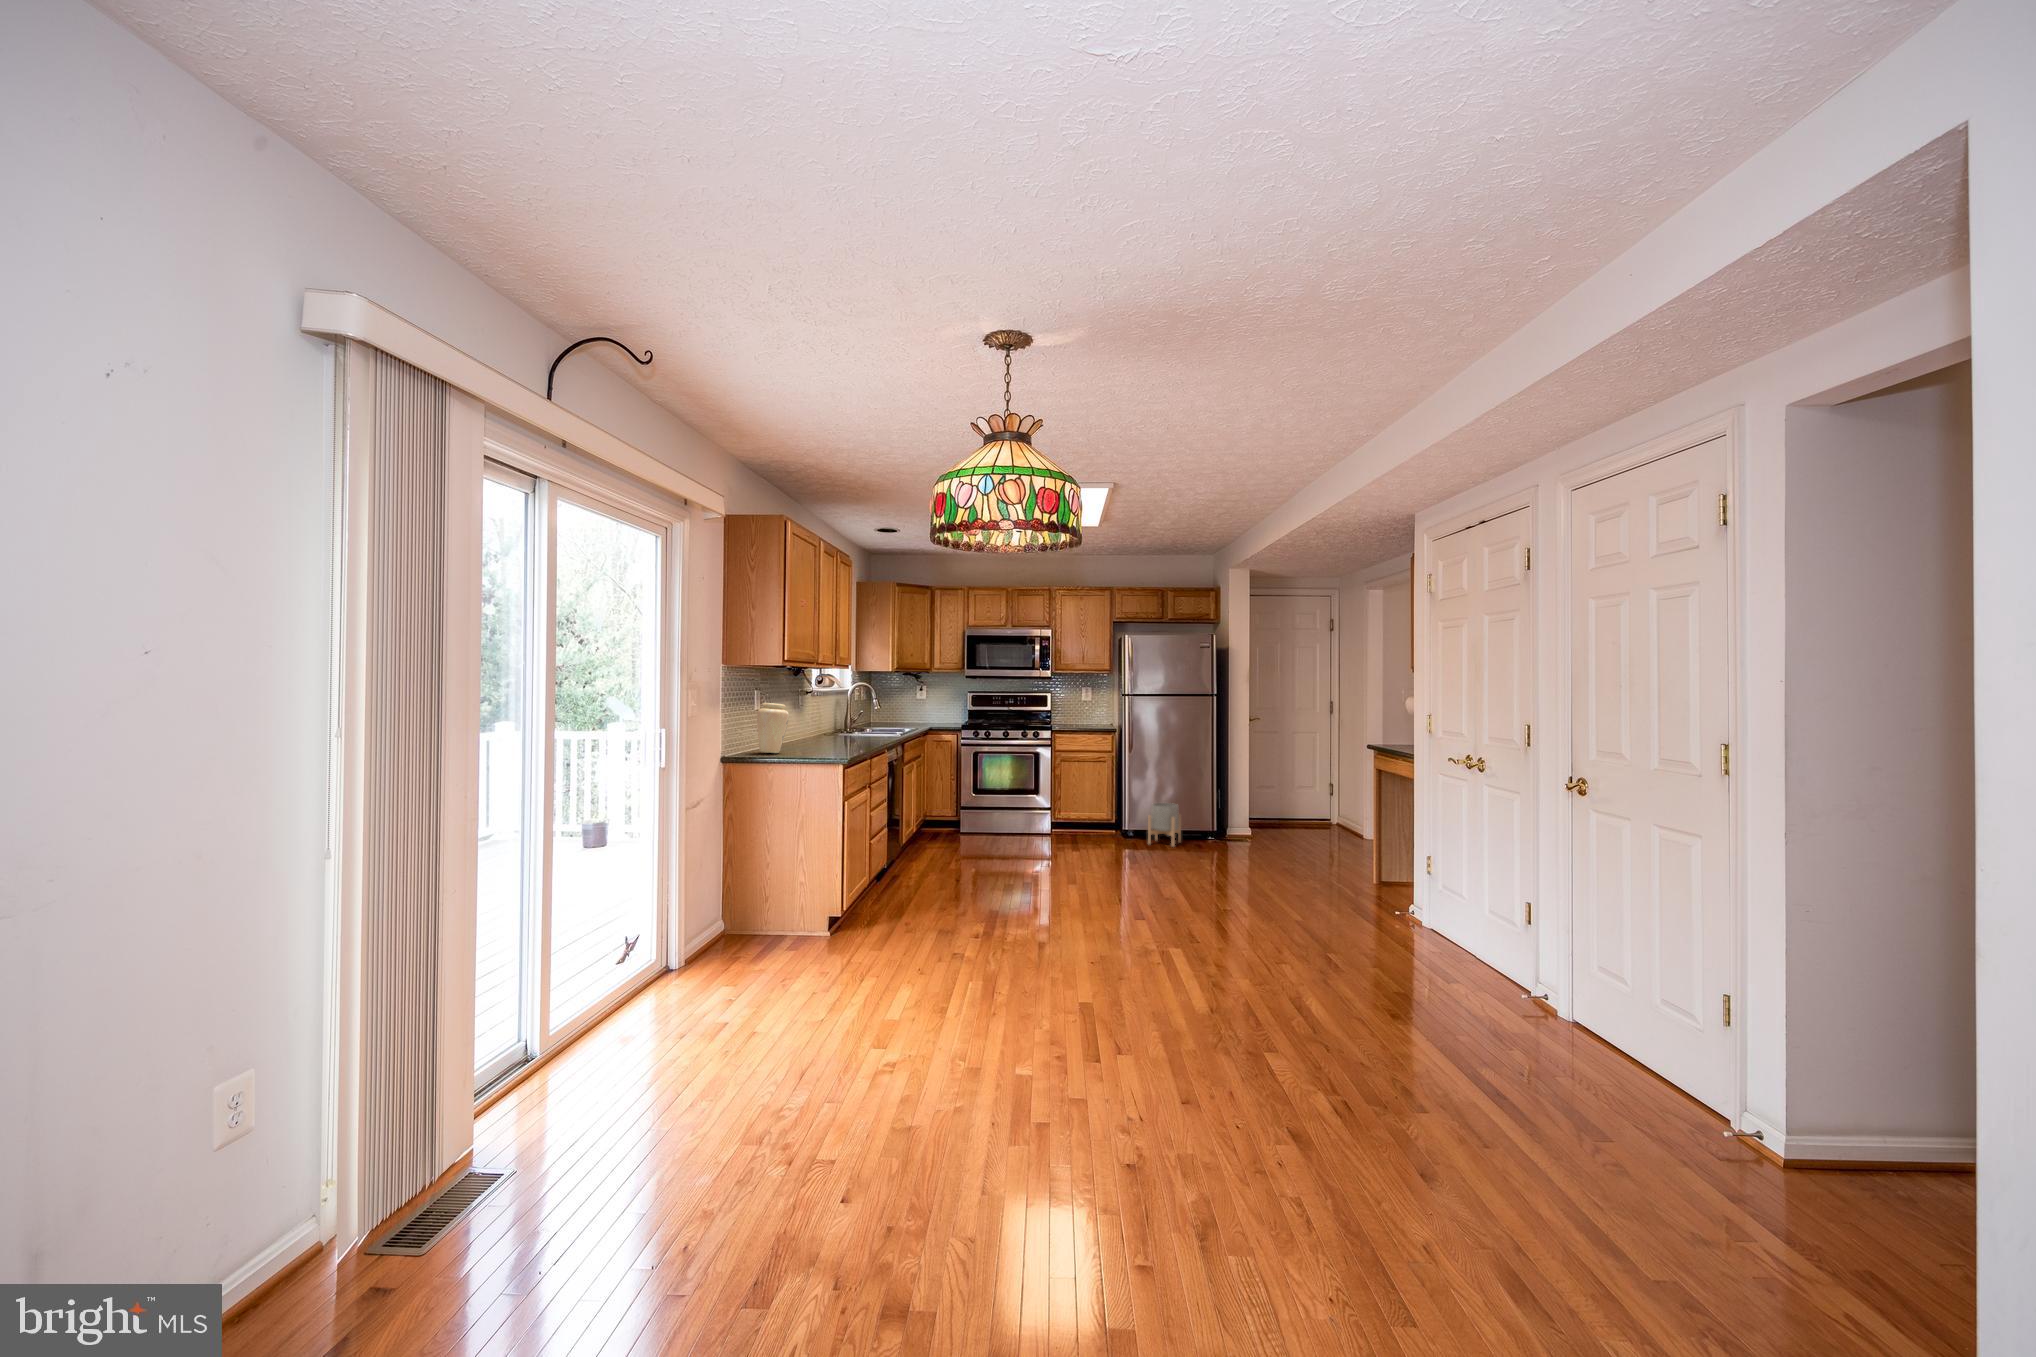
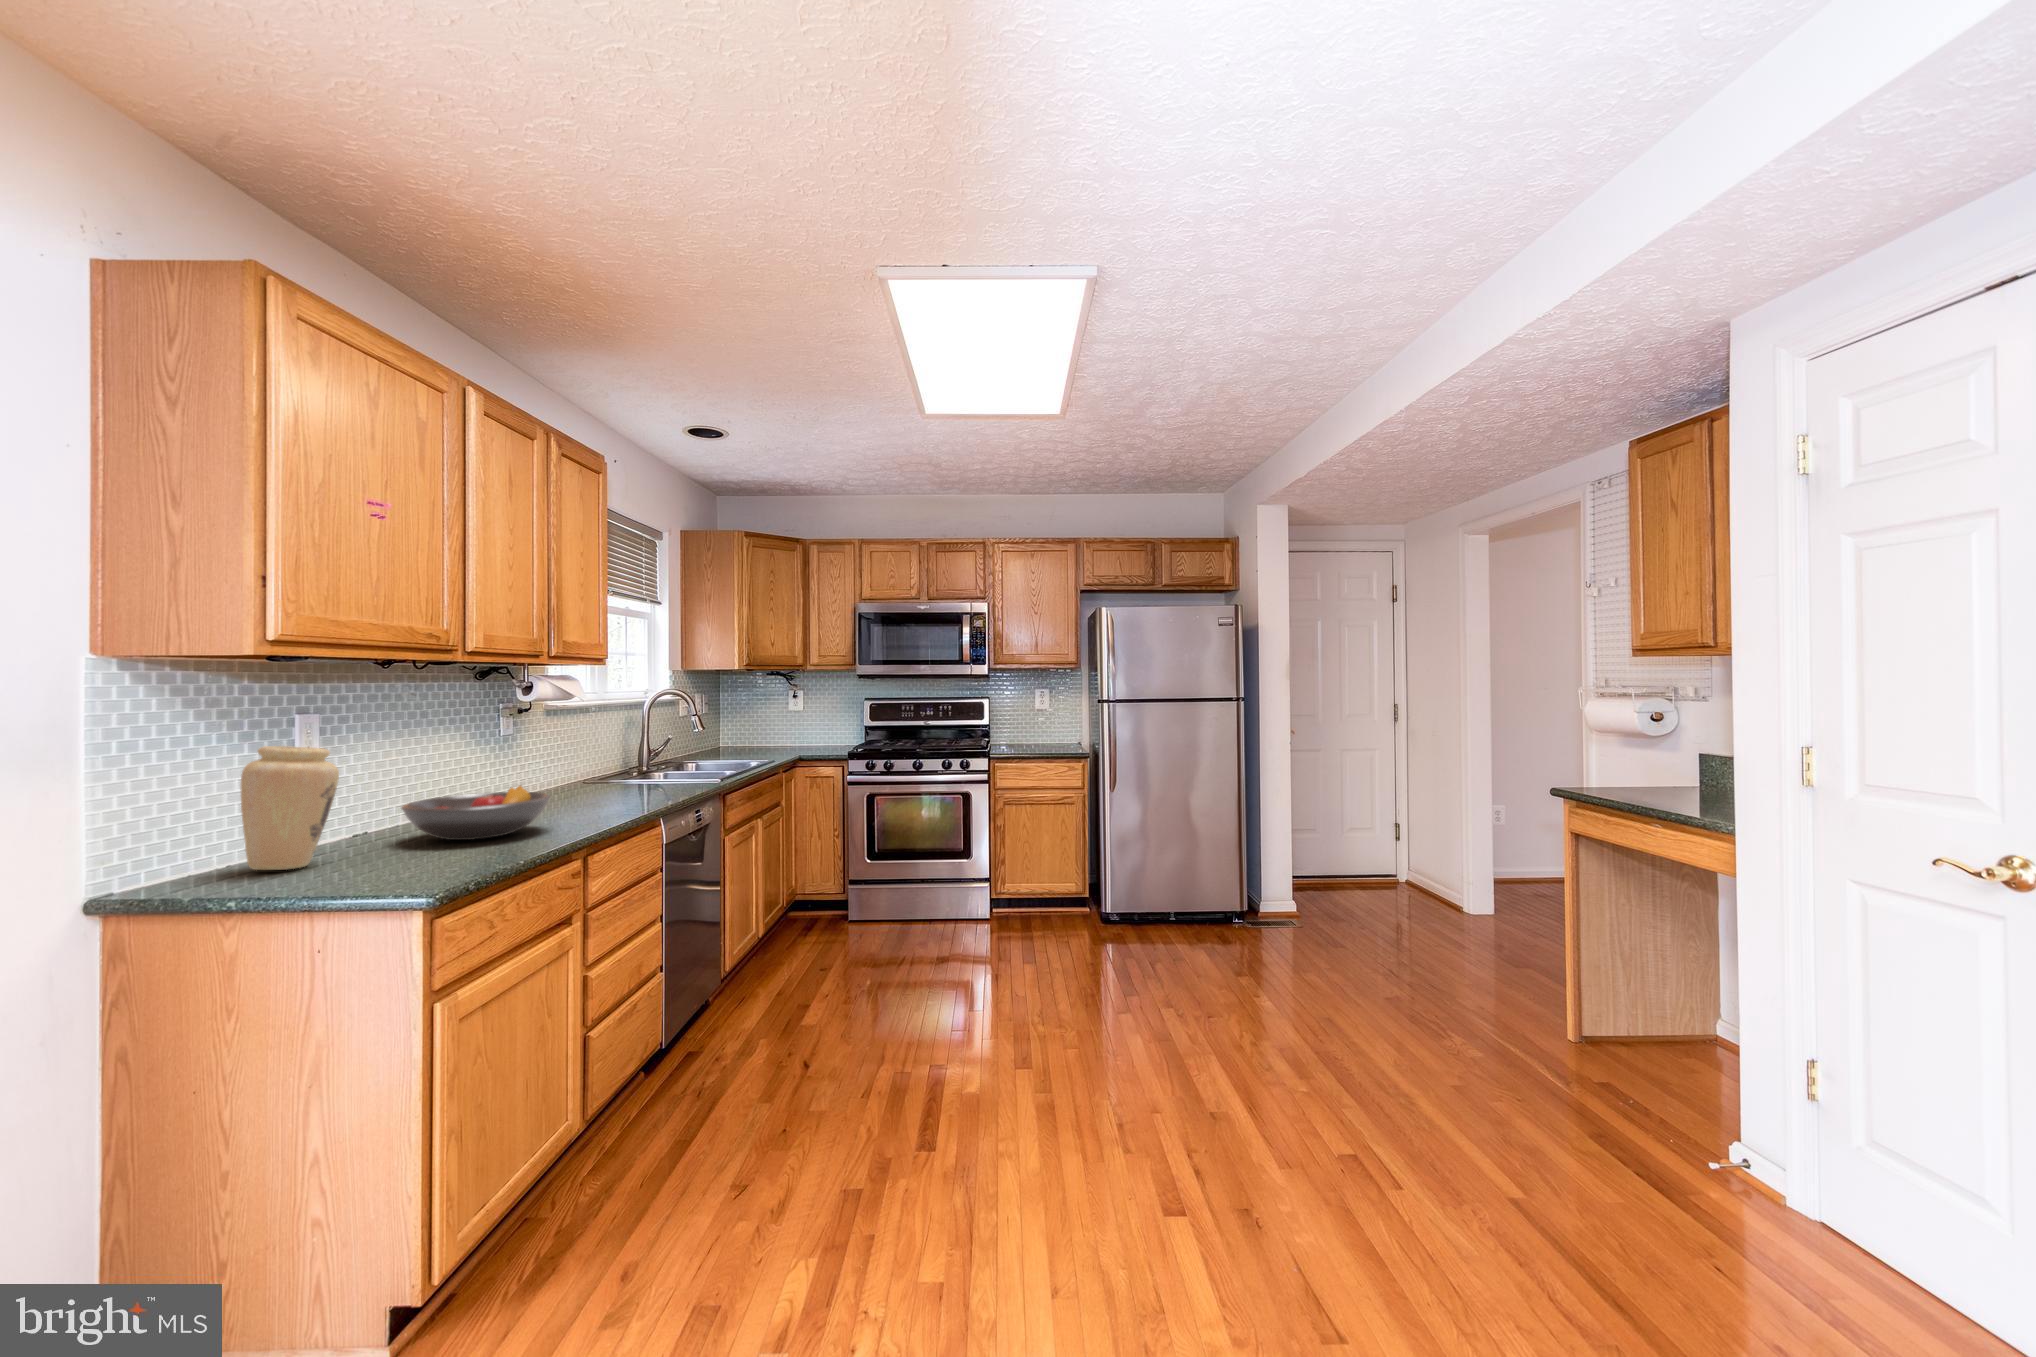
fruit bowl: none [796,727,854,749] -> present [401,785,550,840]
planter: present [1148,803,1181,846] -> none [1143,869,1195,943]

